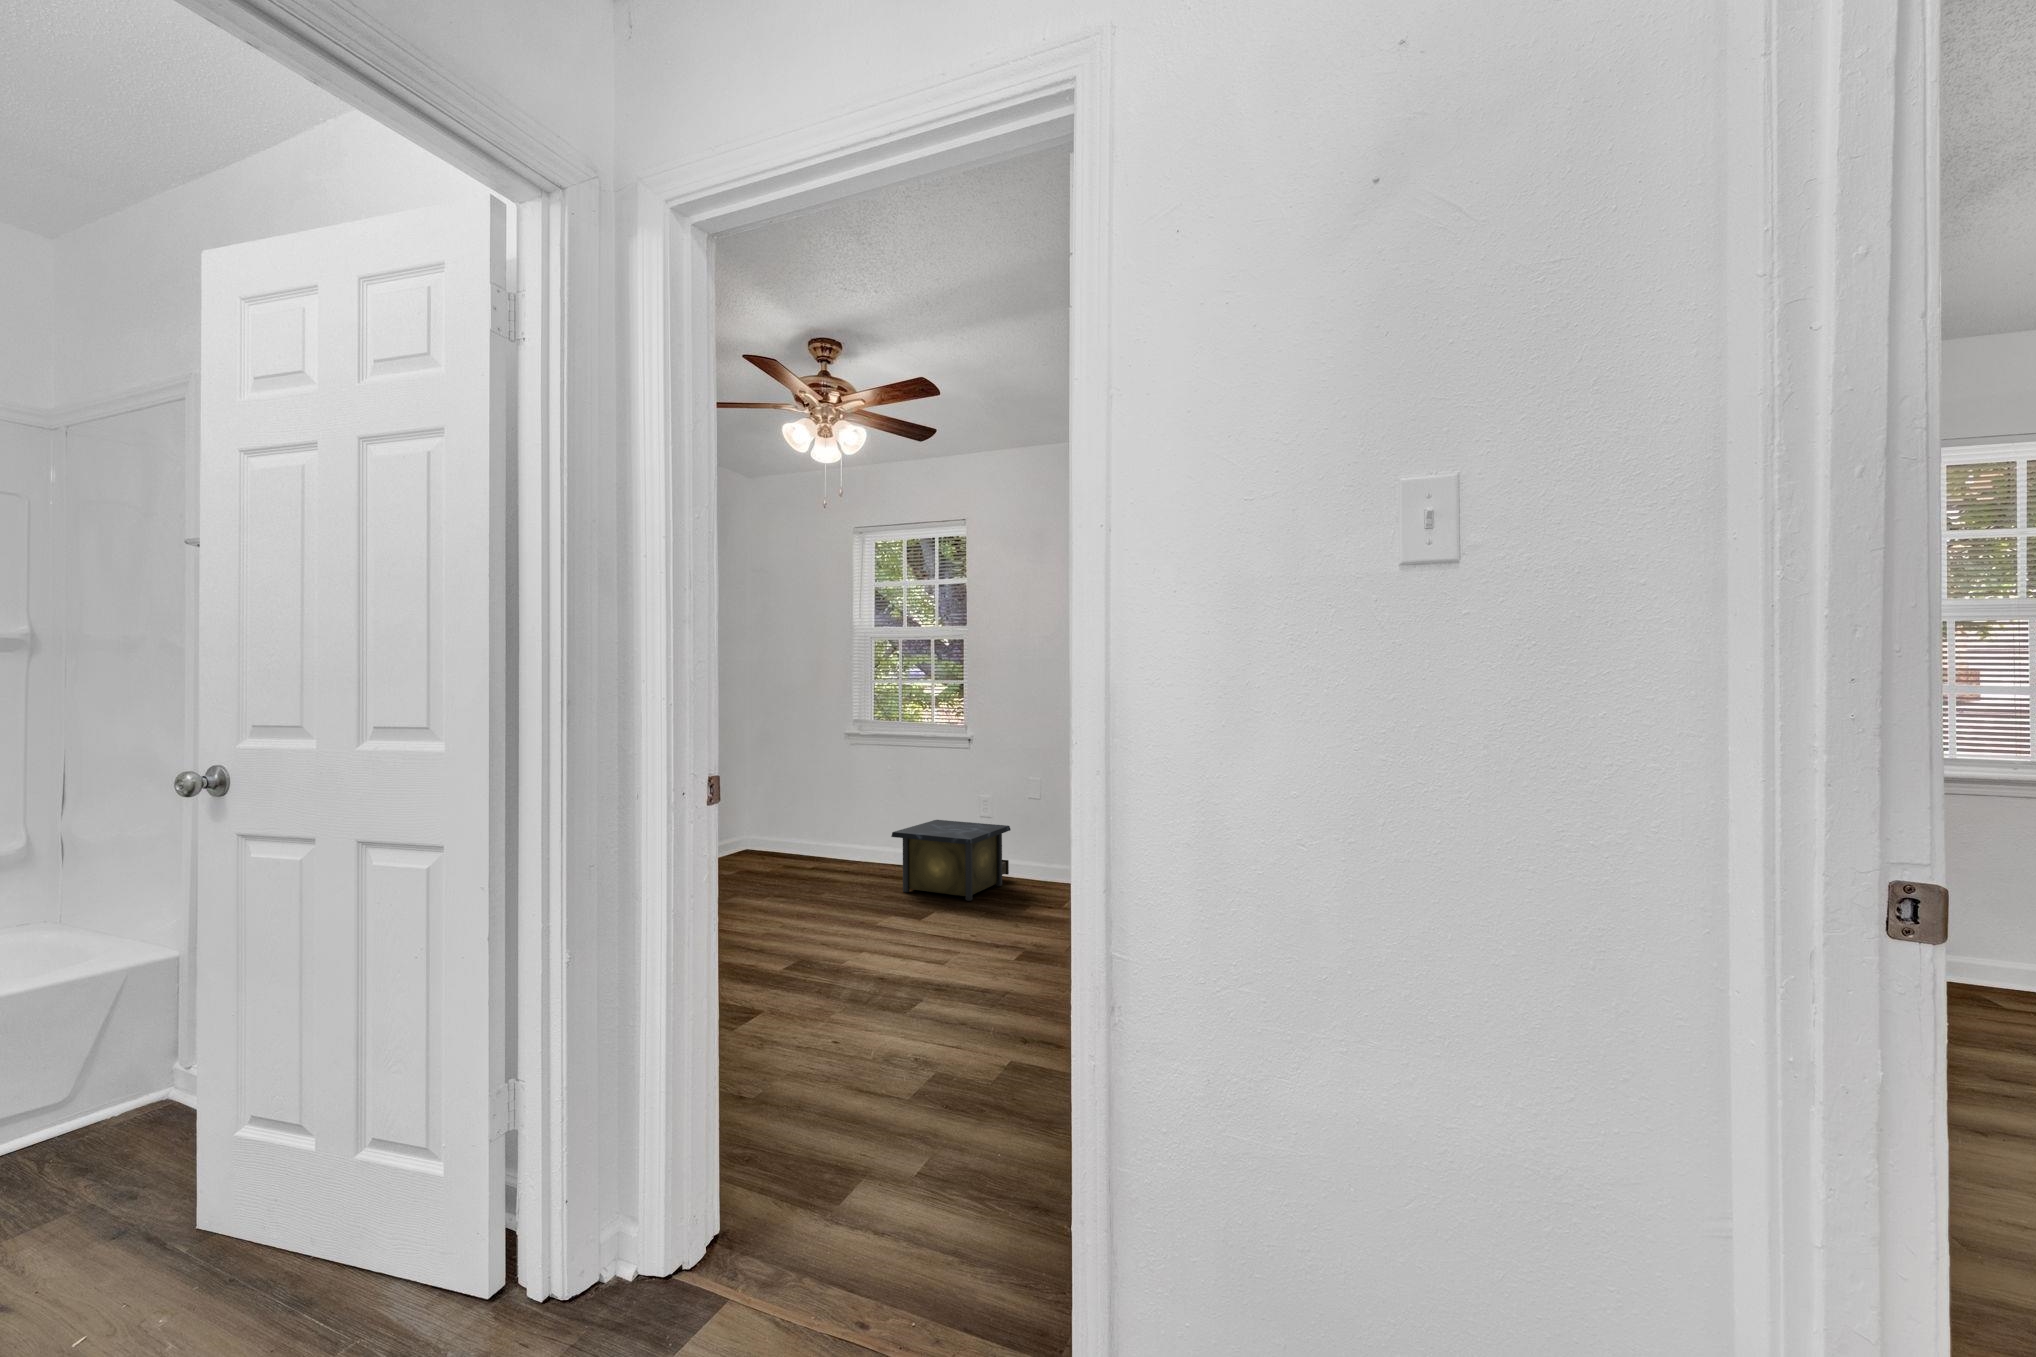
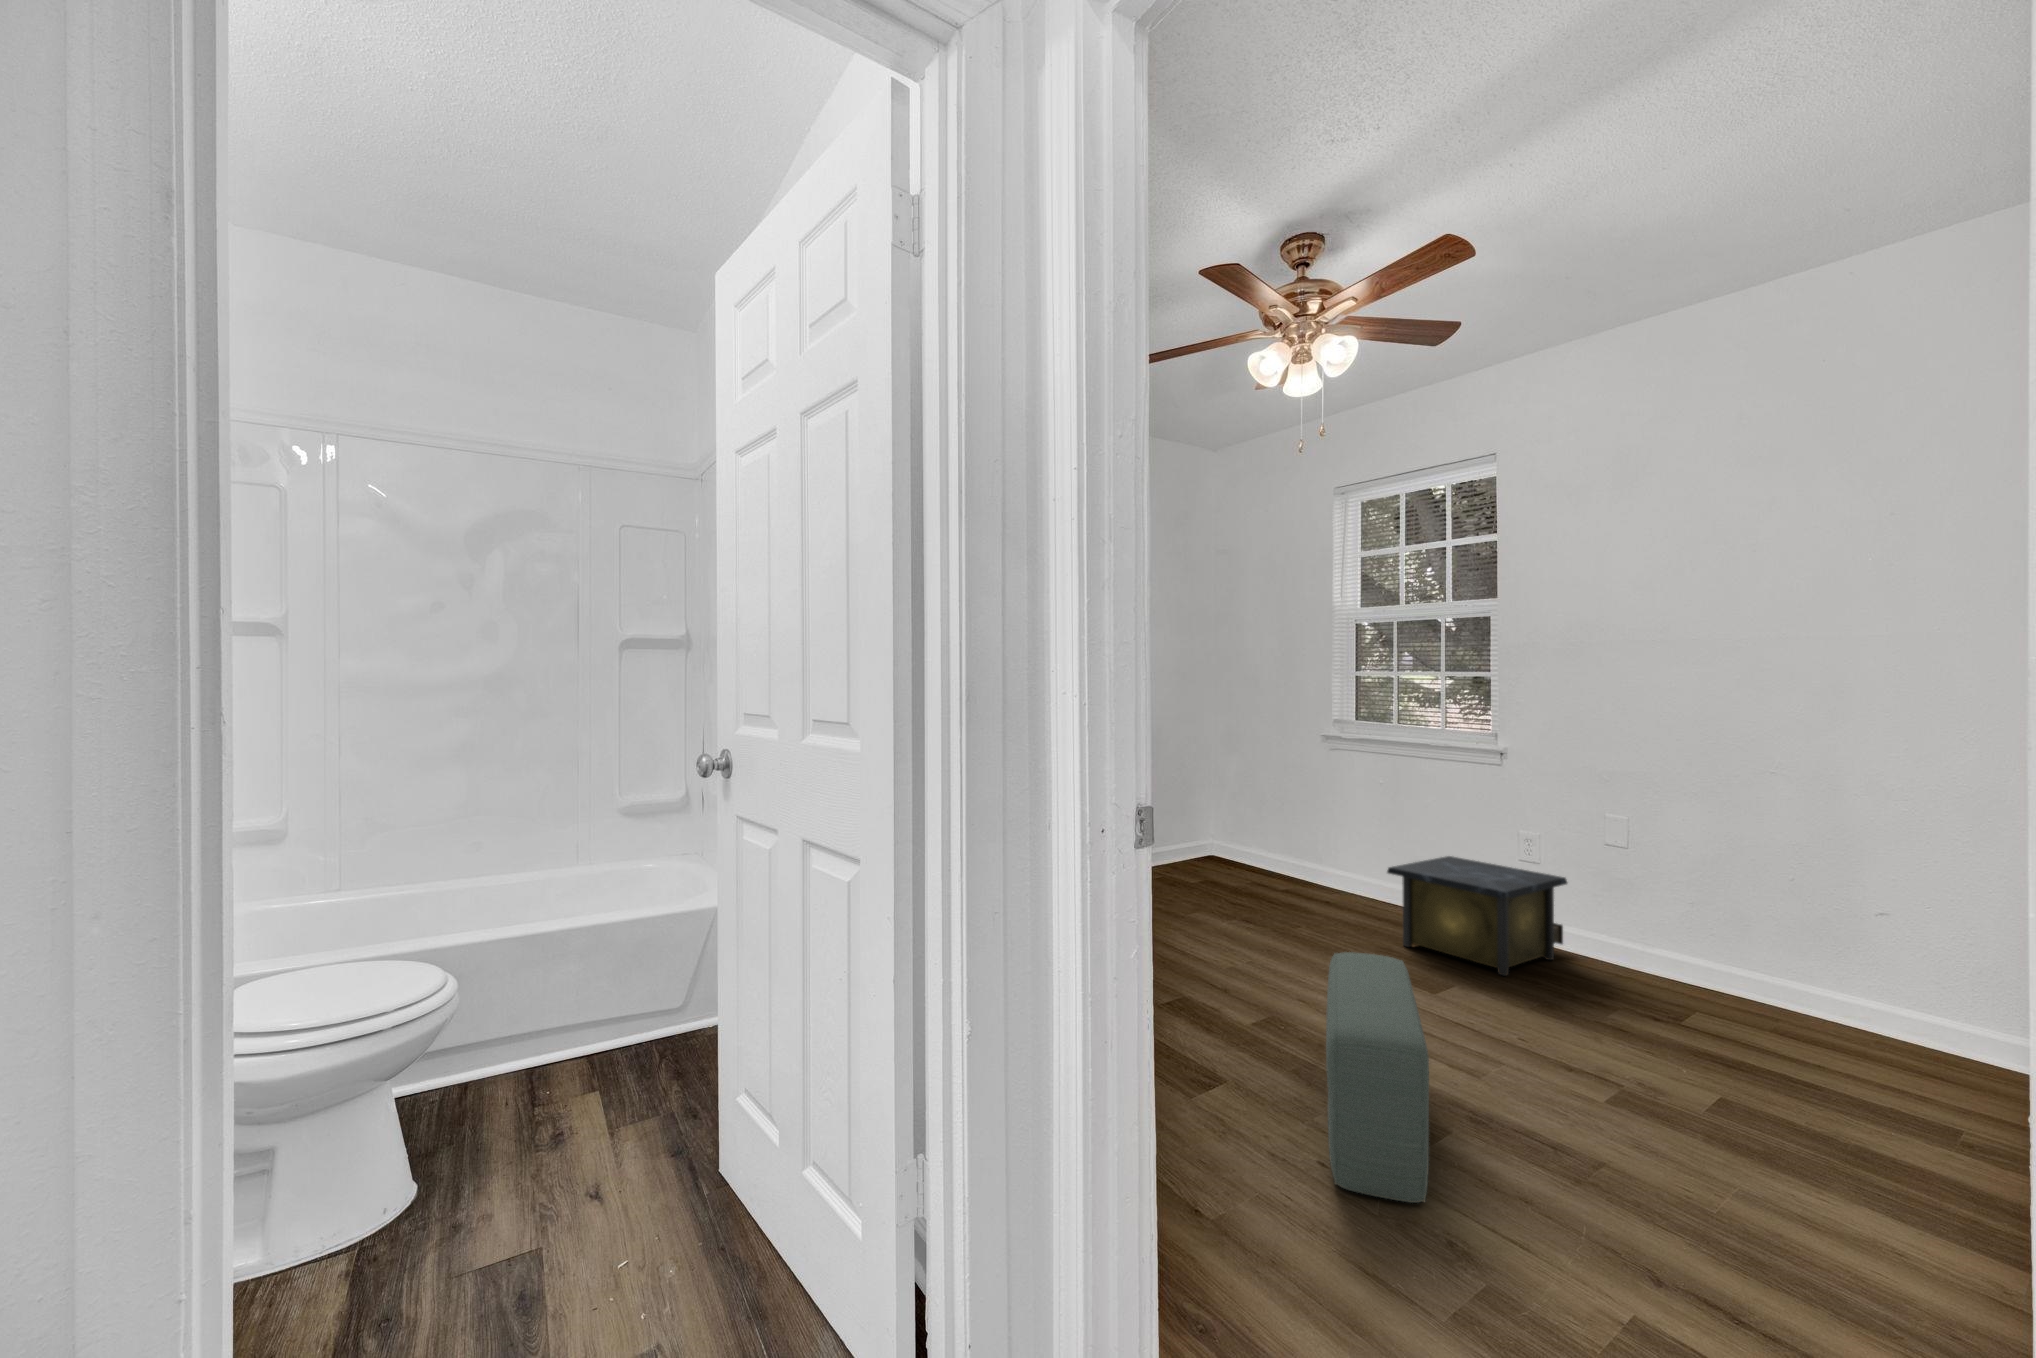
pouf: none [841,891,908,1055] -> present [1326,952,1429,1203]

